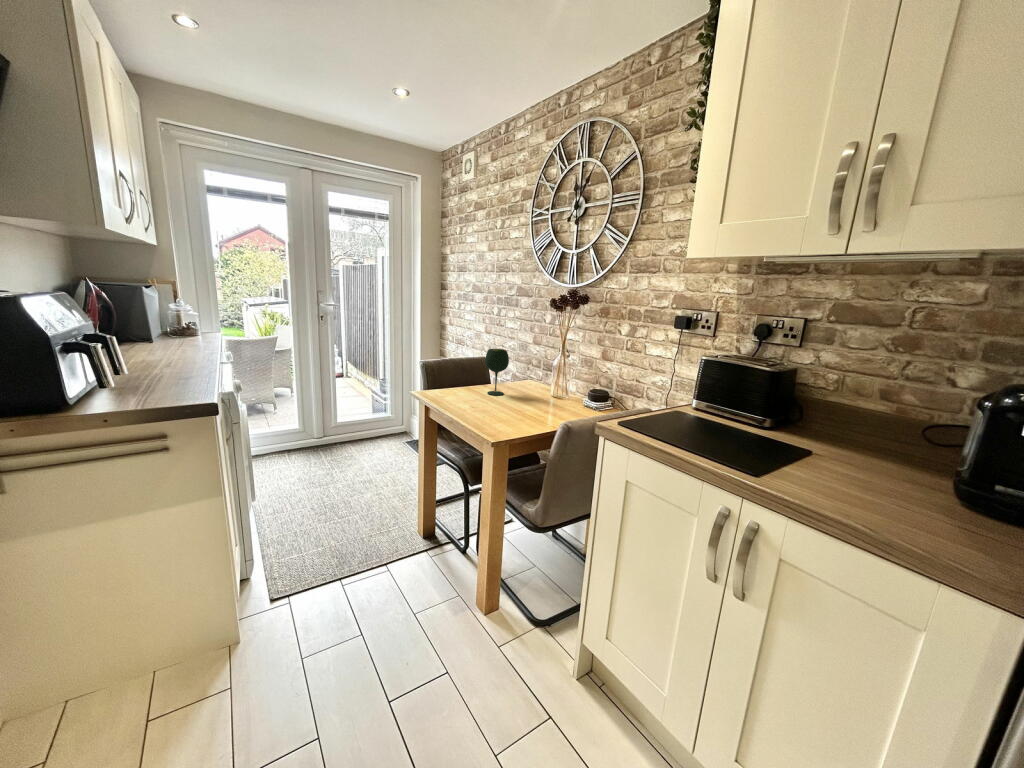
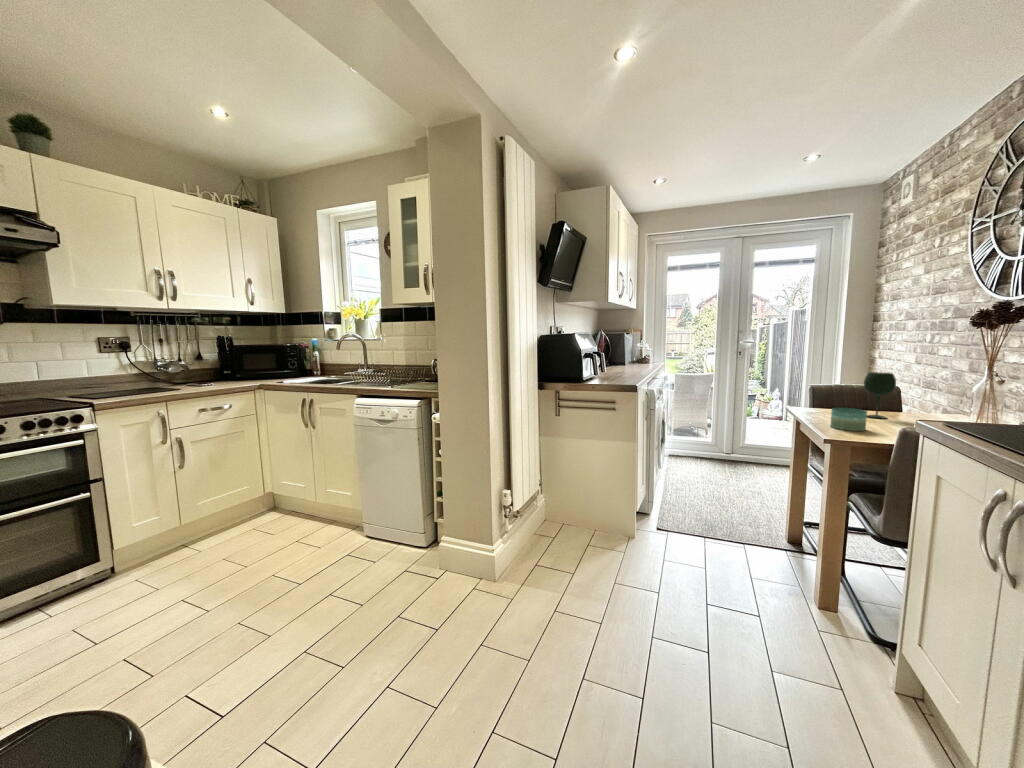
candle: none [485,394,515,421] -> present [830,408,867,431]

